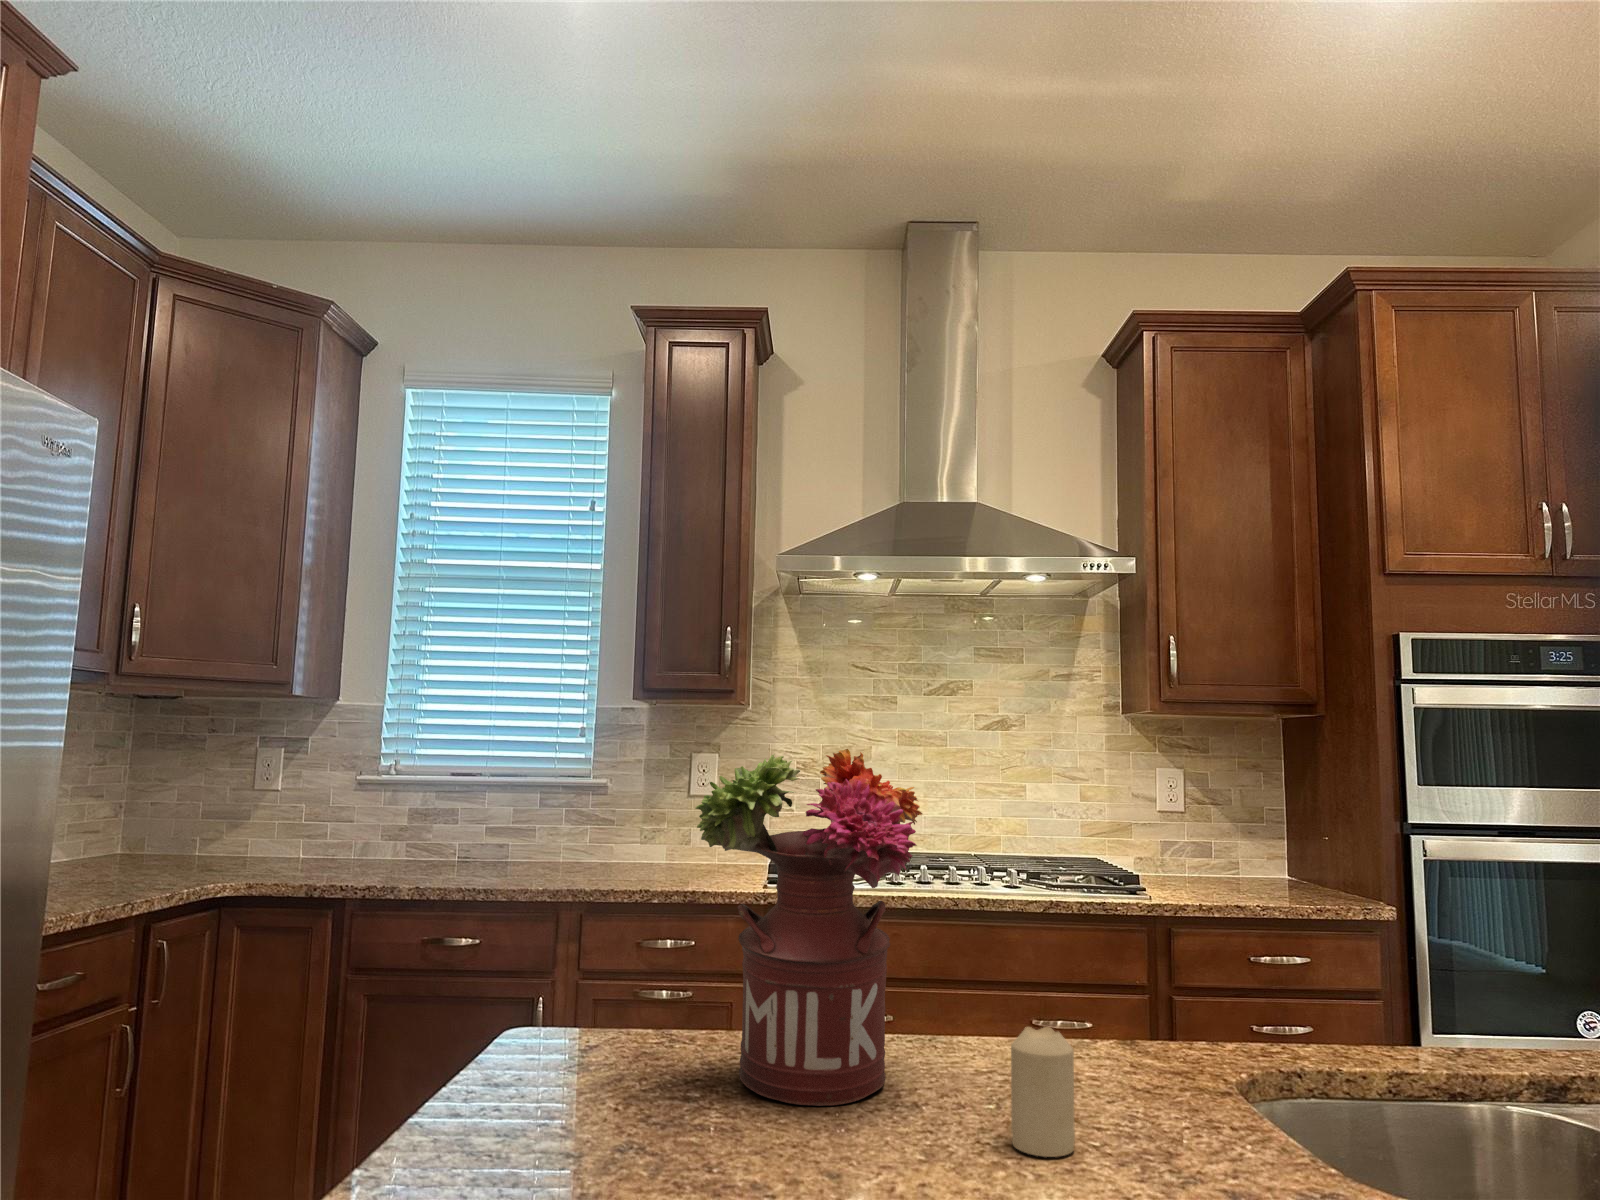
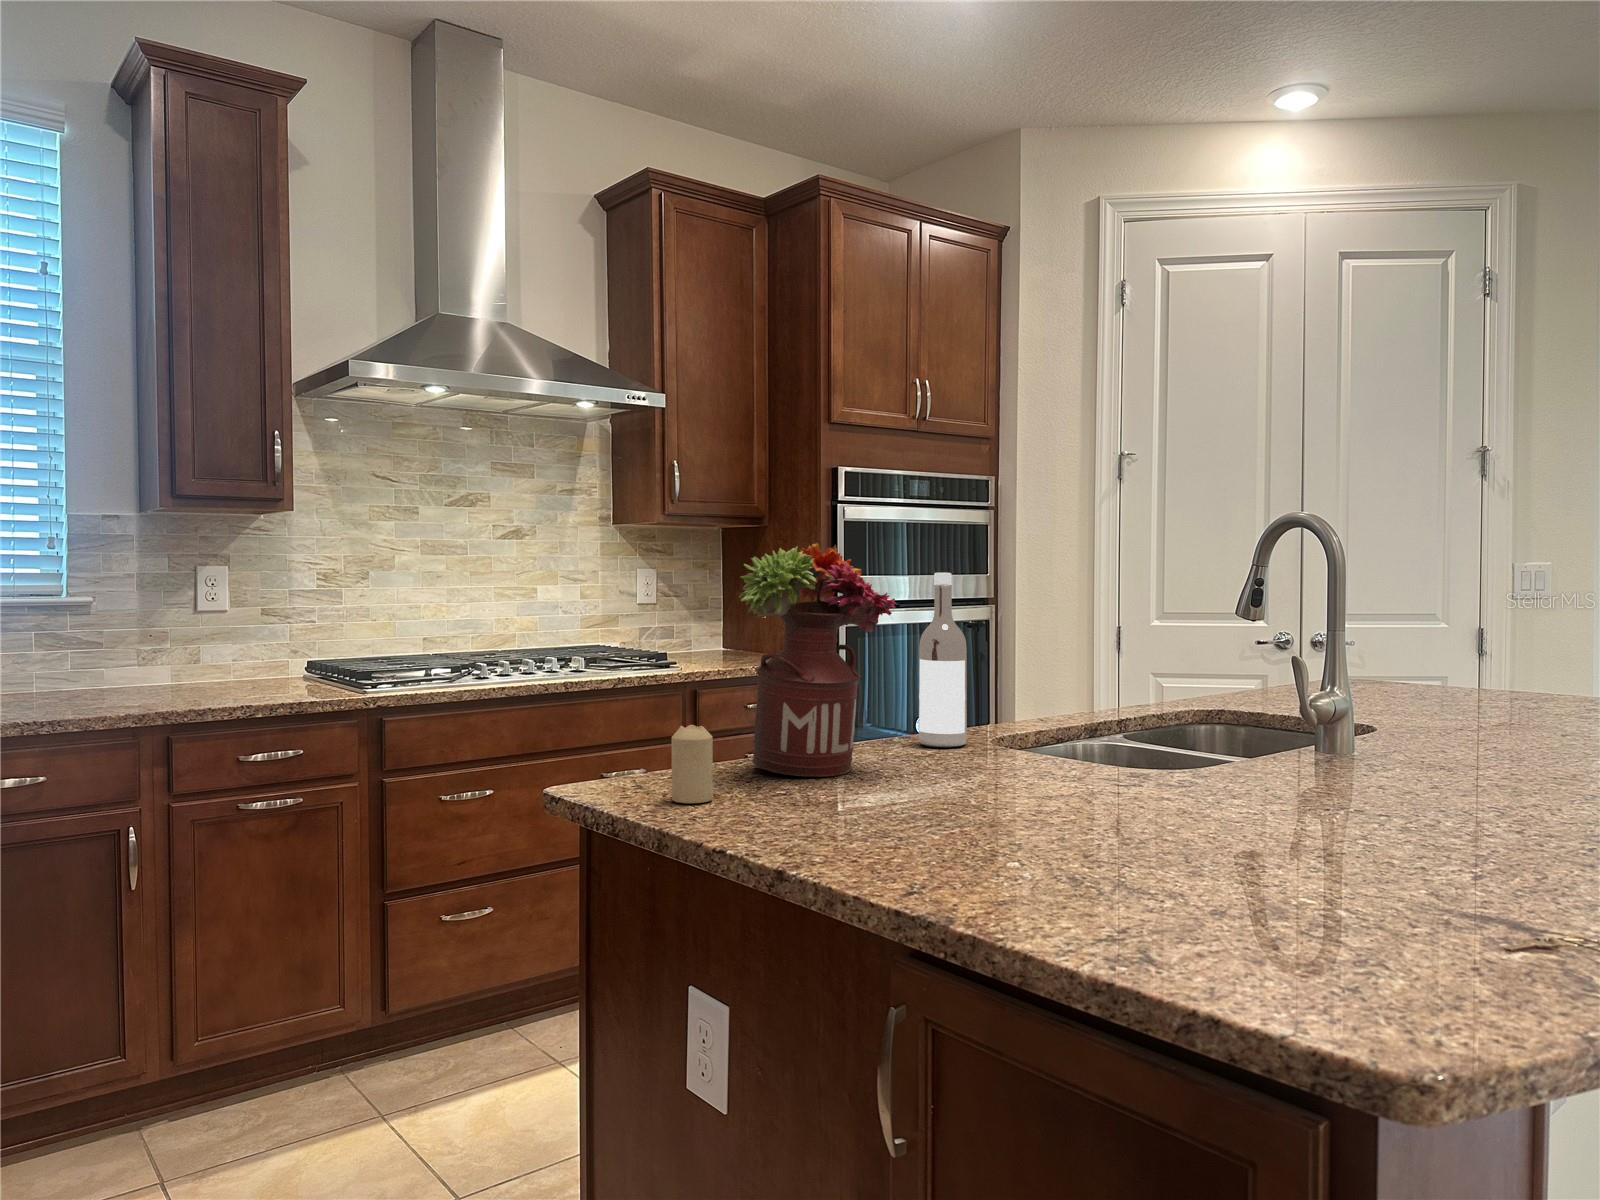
wine bottle: none [1083,798,1164,1093] -> present [919,573,967,747]
candle: present [1011,1027,1075,1157] -> present [672,725,713,803]

